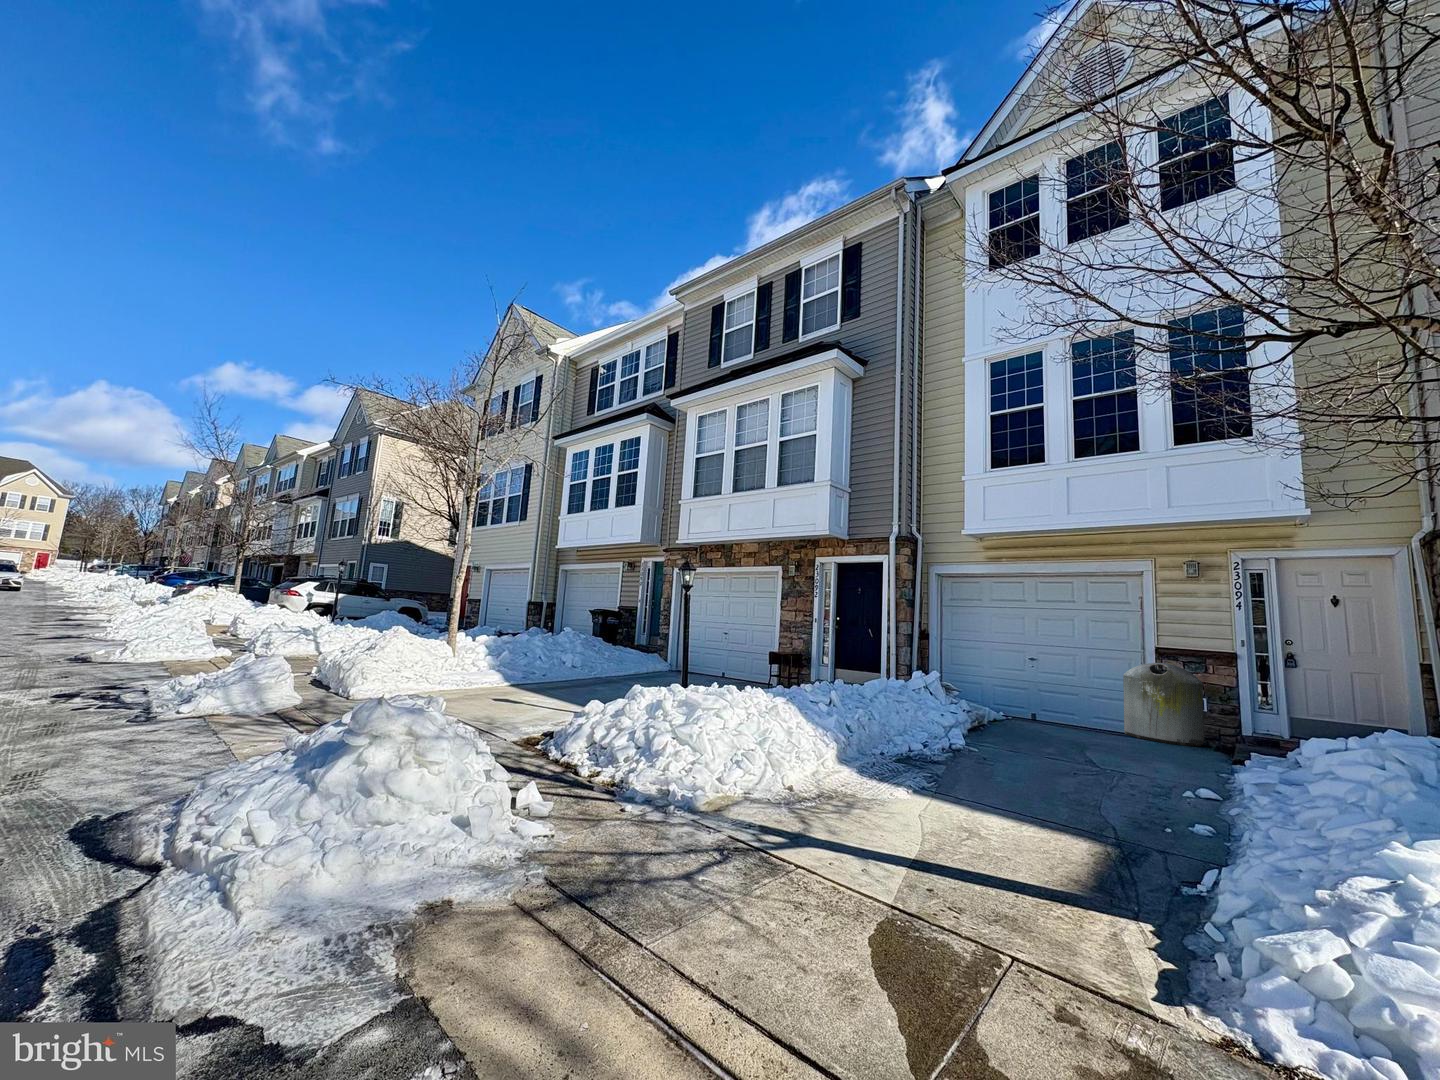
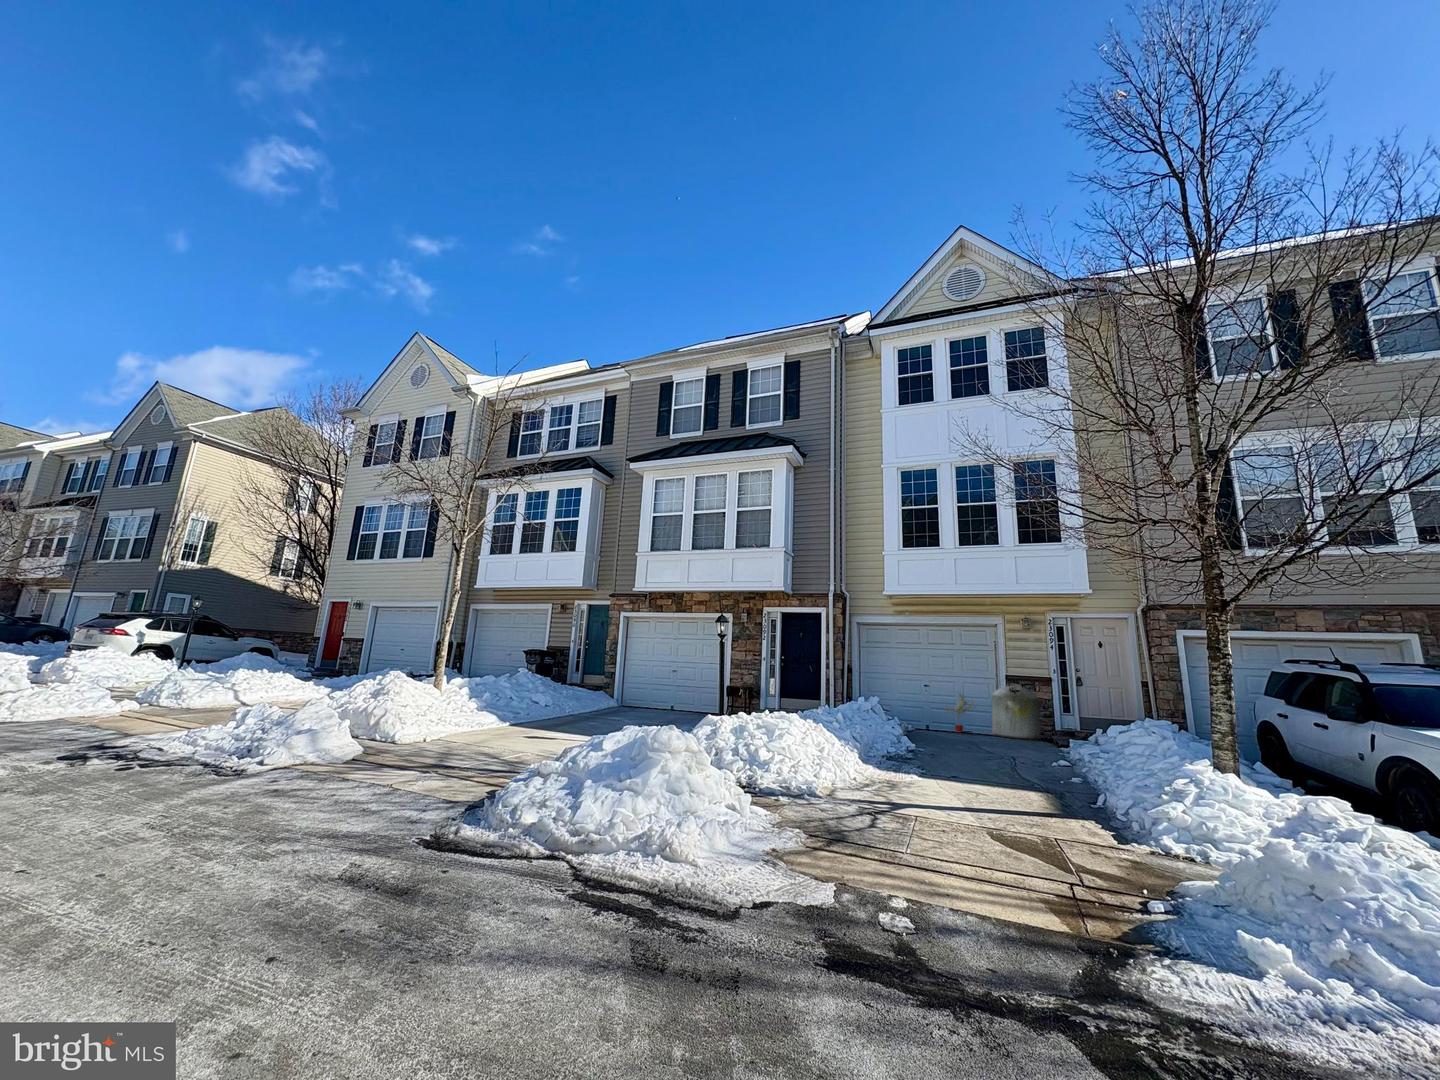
potted tree: none [1049,670,1100,727] -> present [946,693,974,733]

